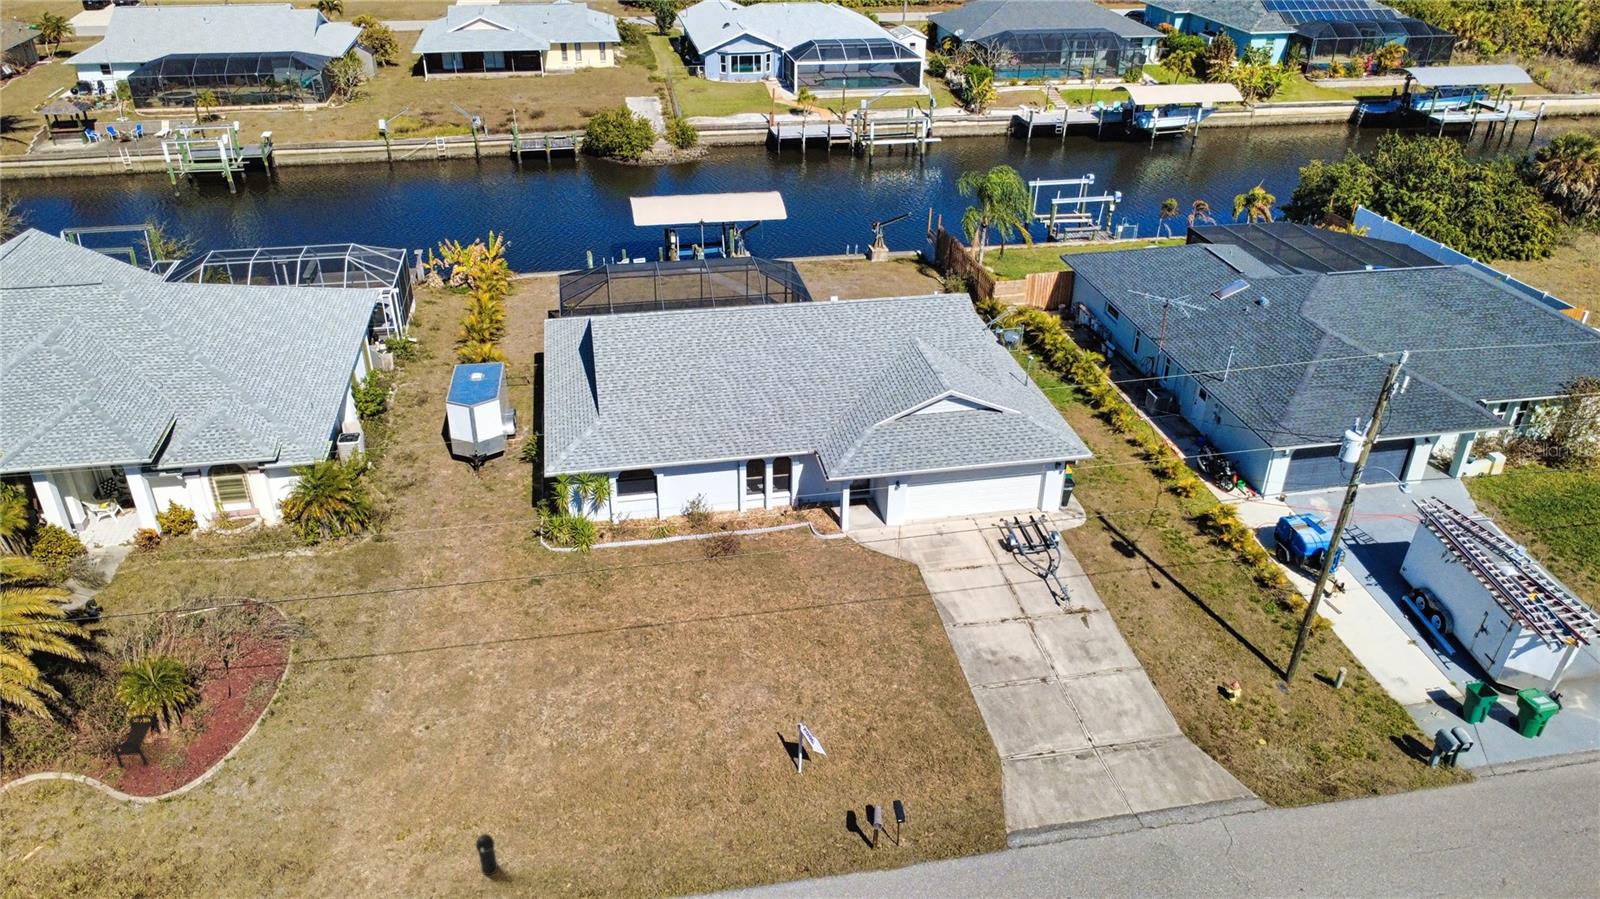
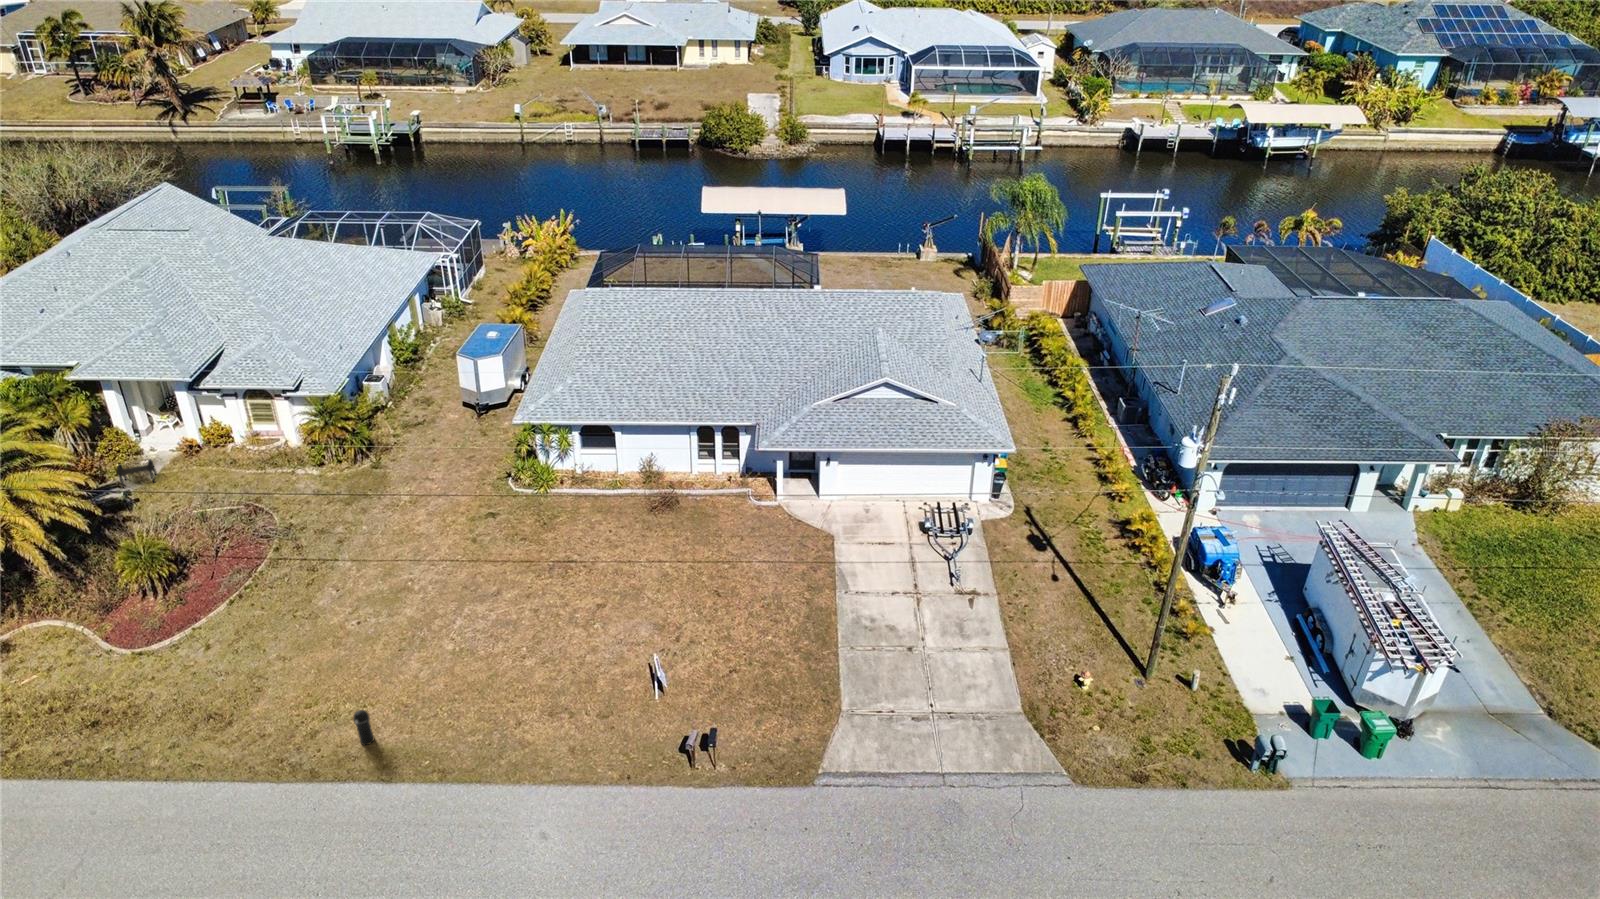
bench: present [114,714,161,767] -> present [117,459,157,488]

